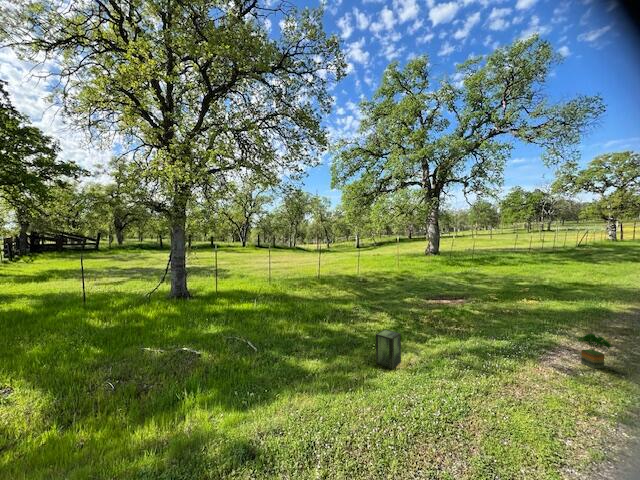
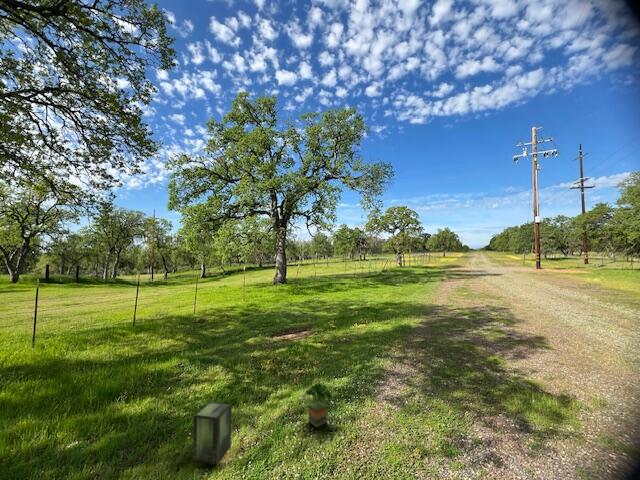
potted tree: present [578,334,611,369] -> present [306,383,332,427]

